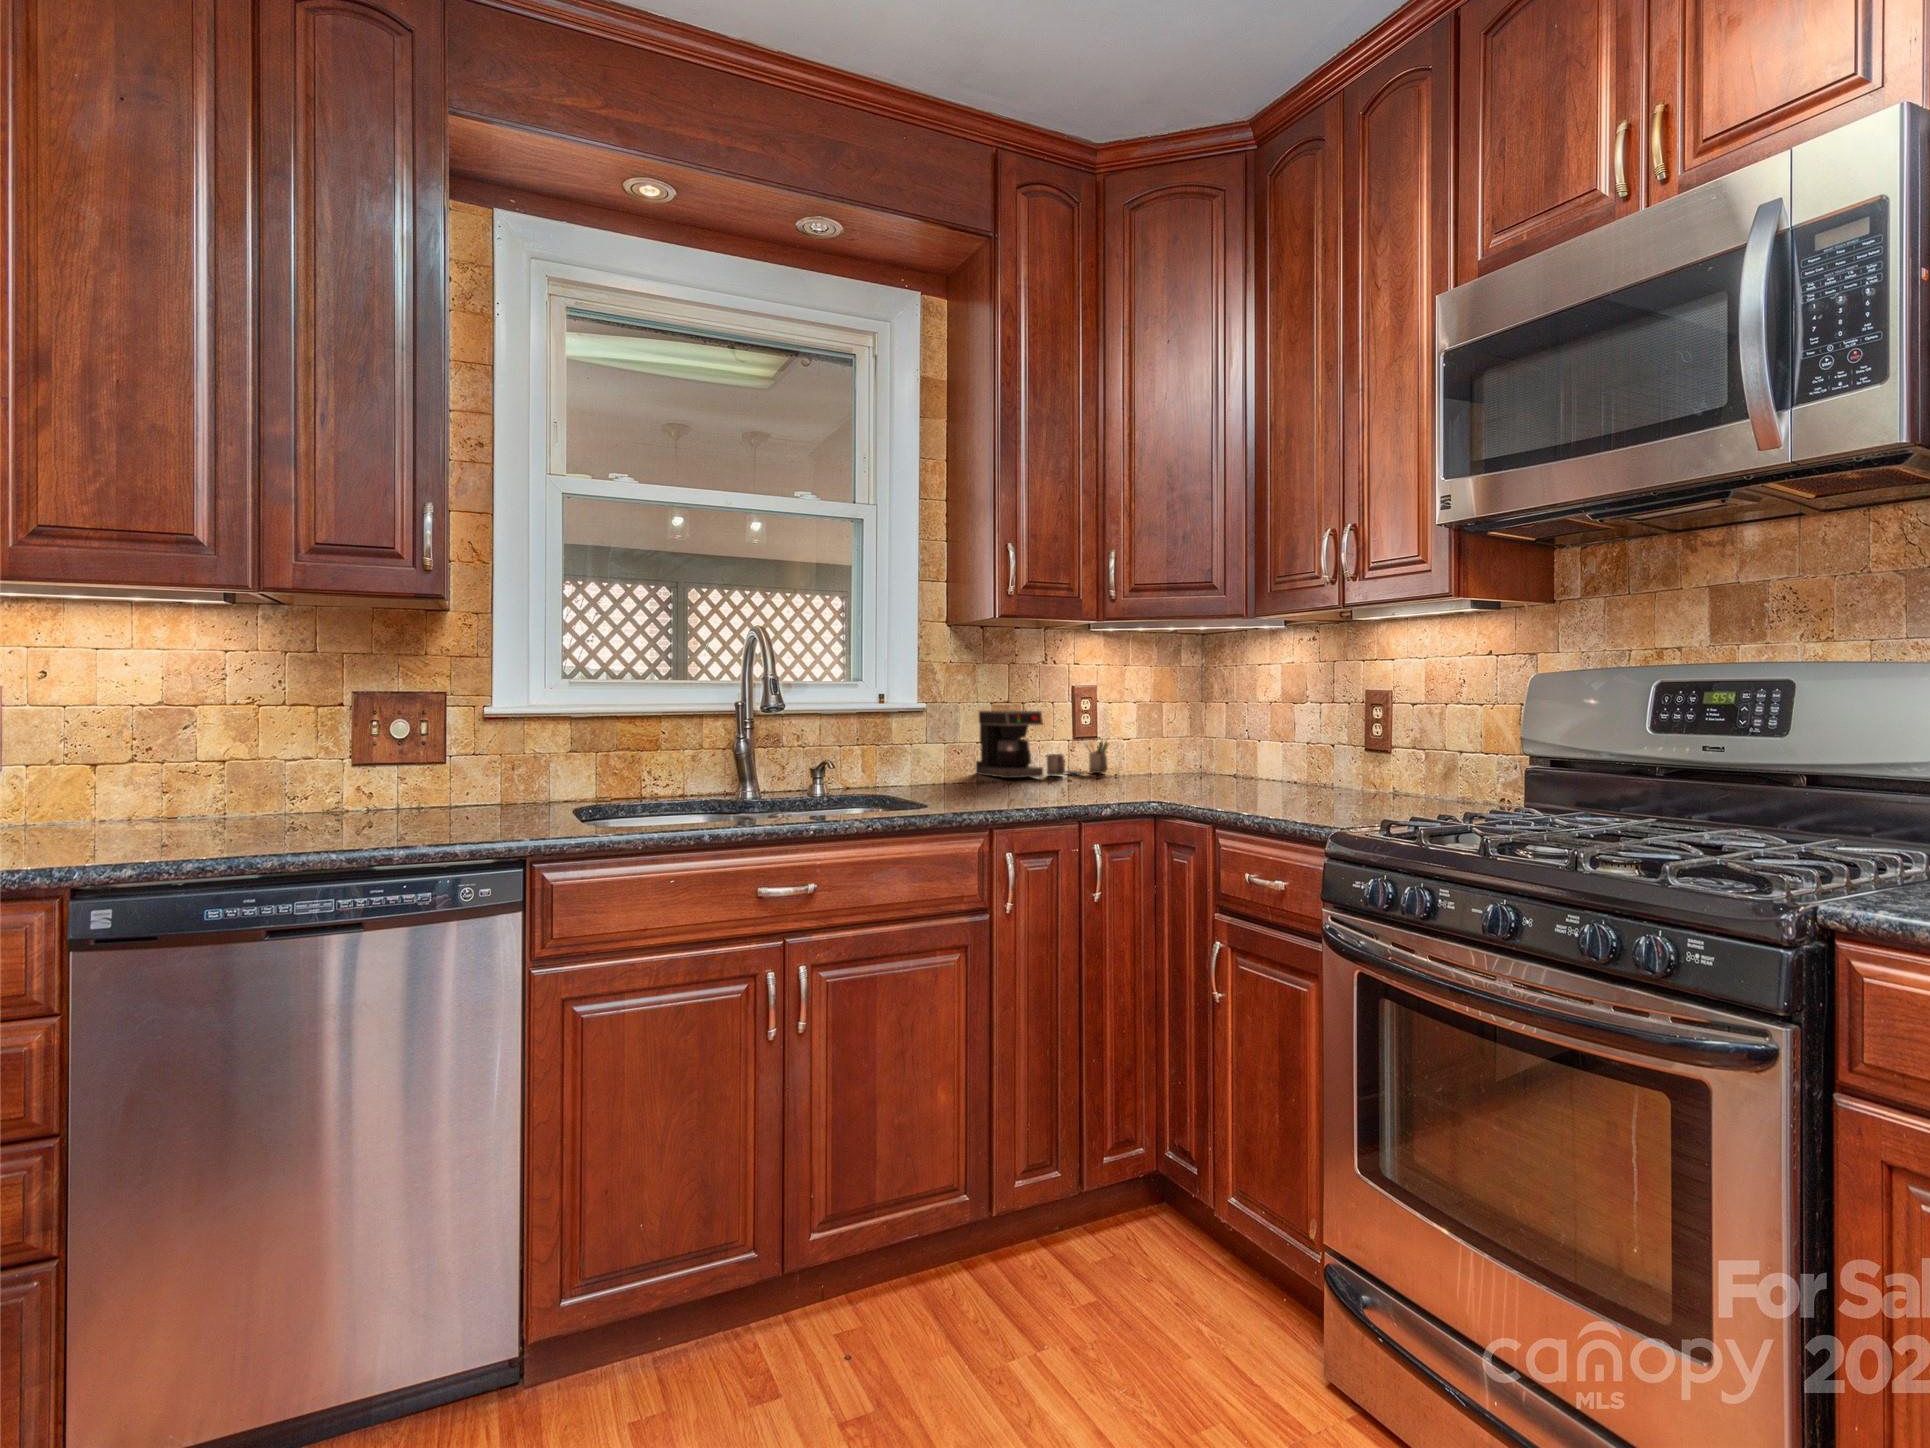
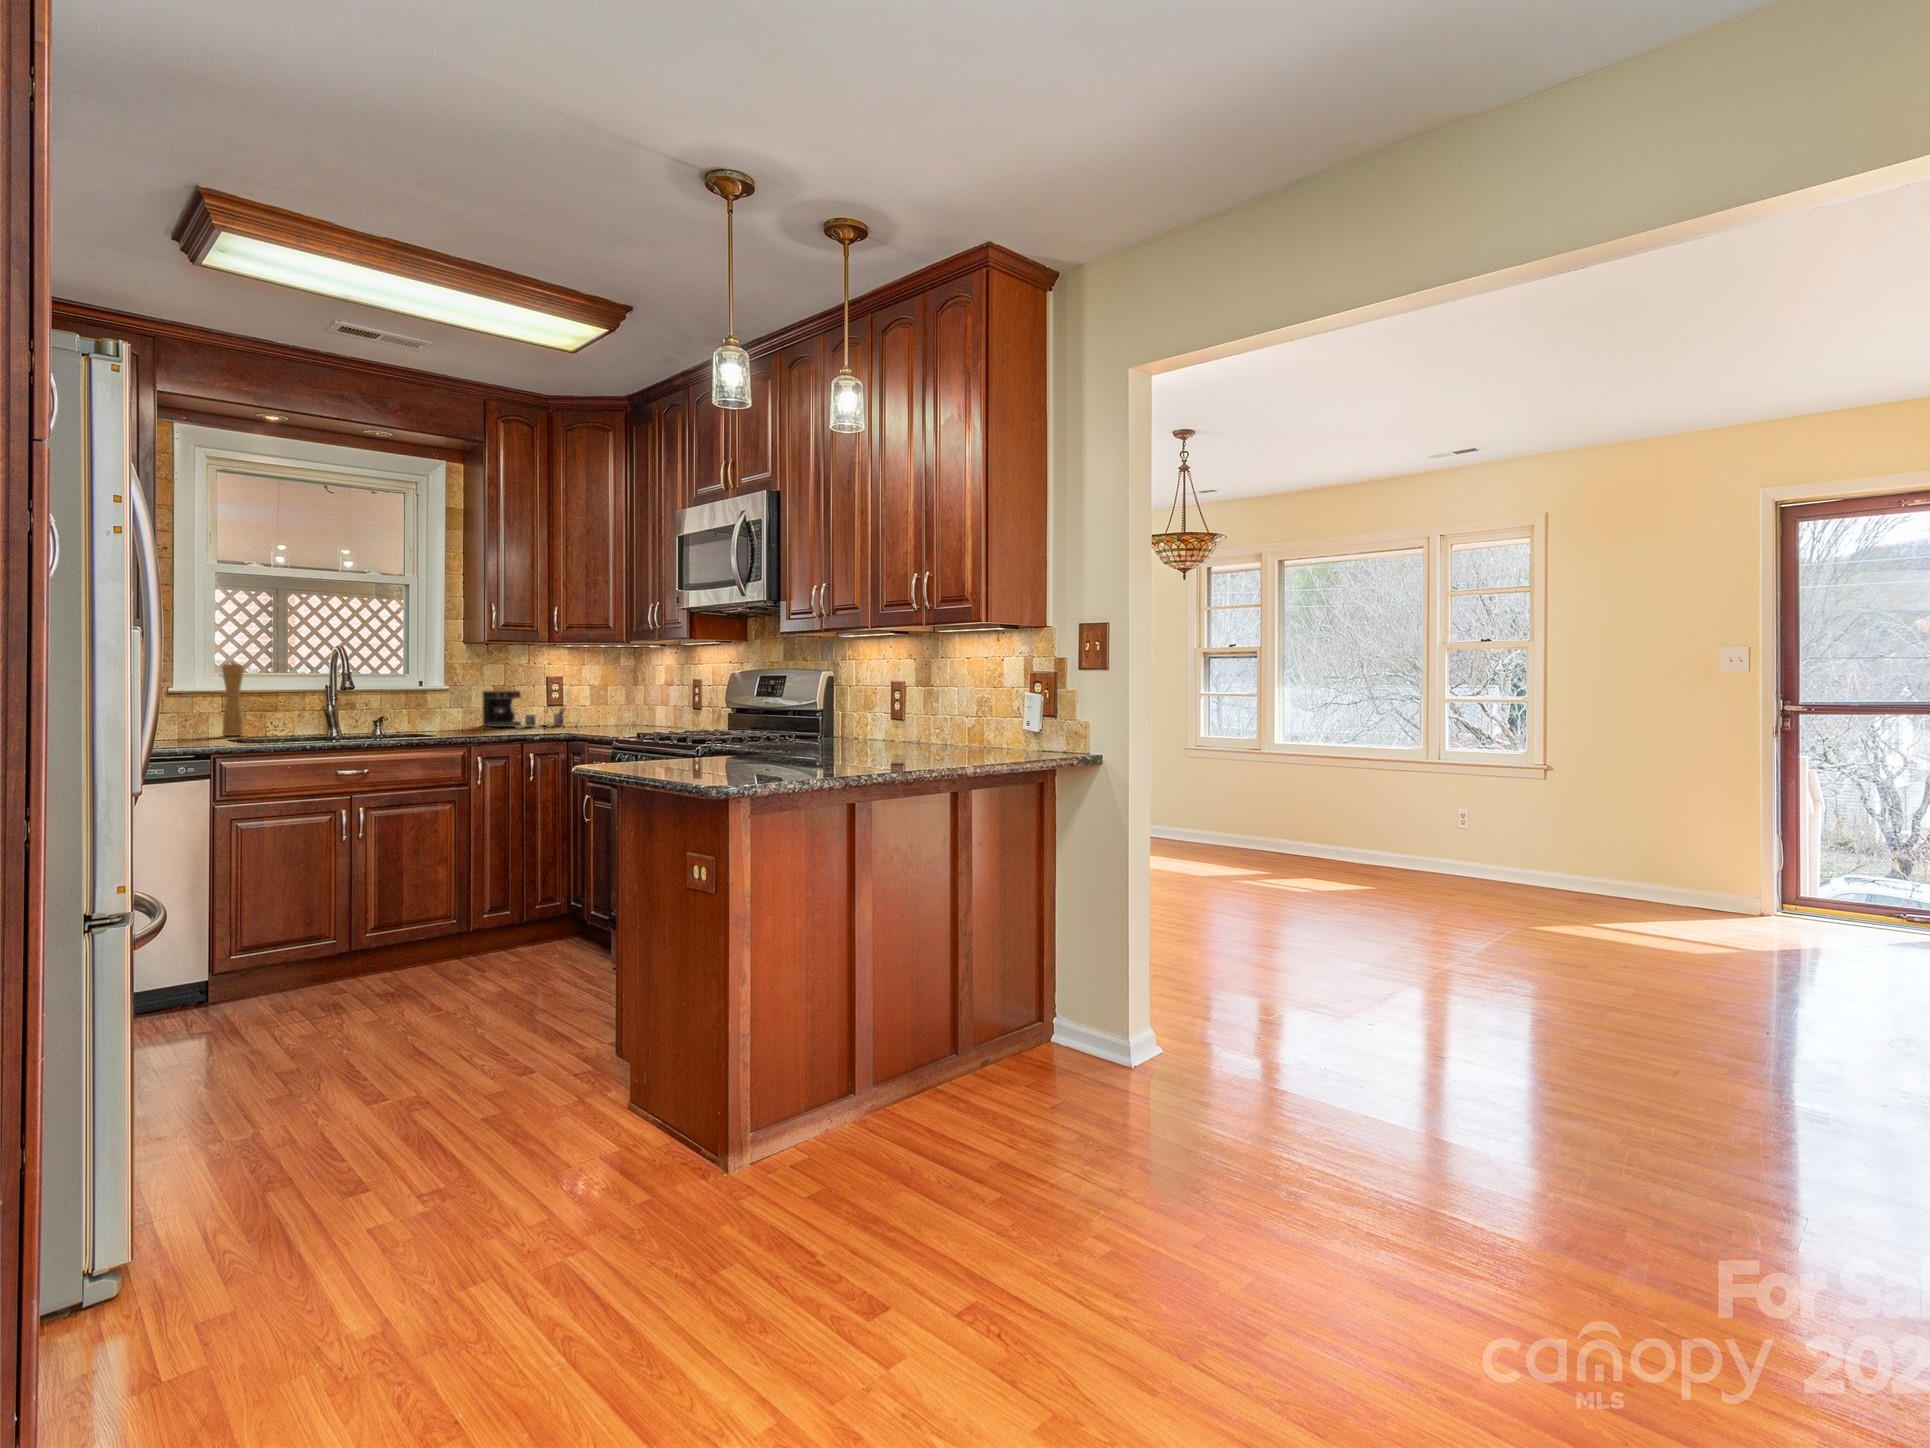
pepper mill: none [568,660,605,797] -> present [222,663,244,736]

